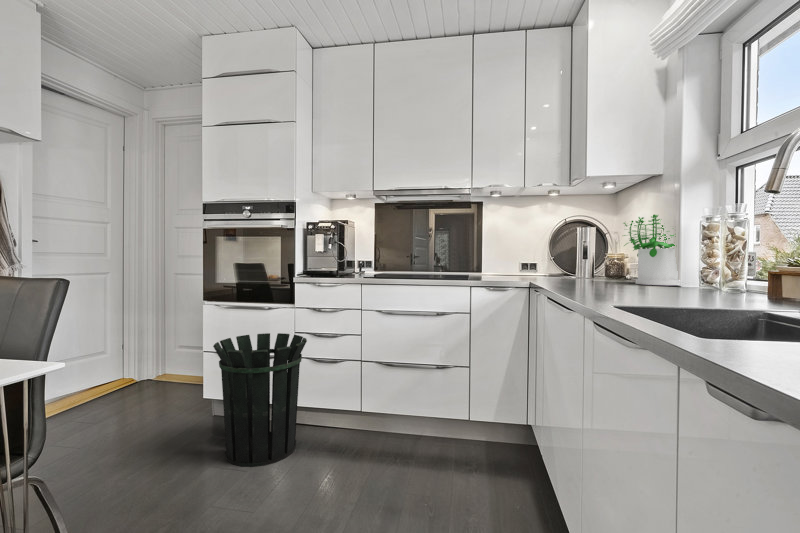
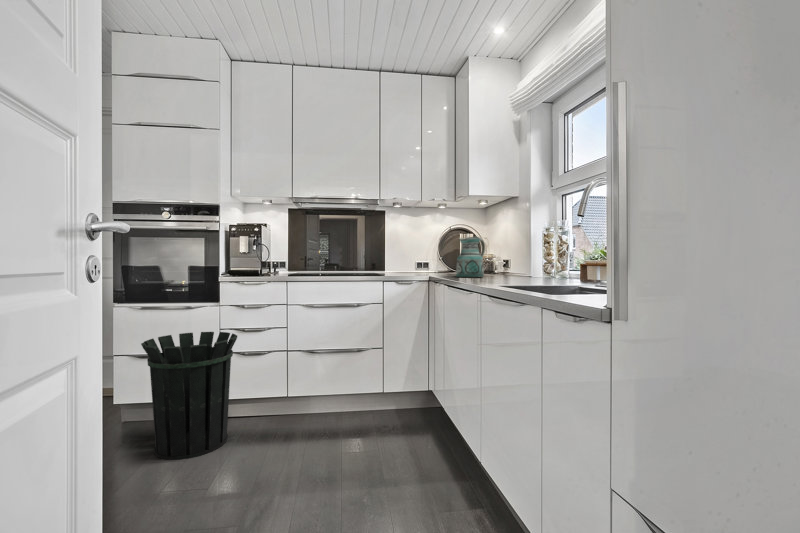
potted plant: present [624,215,680,285] -> none [493,225,535,276]
ceramic pitcher: none [562,231,606,286] -> present [456,237,485,277]

